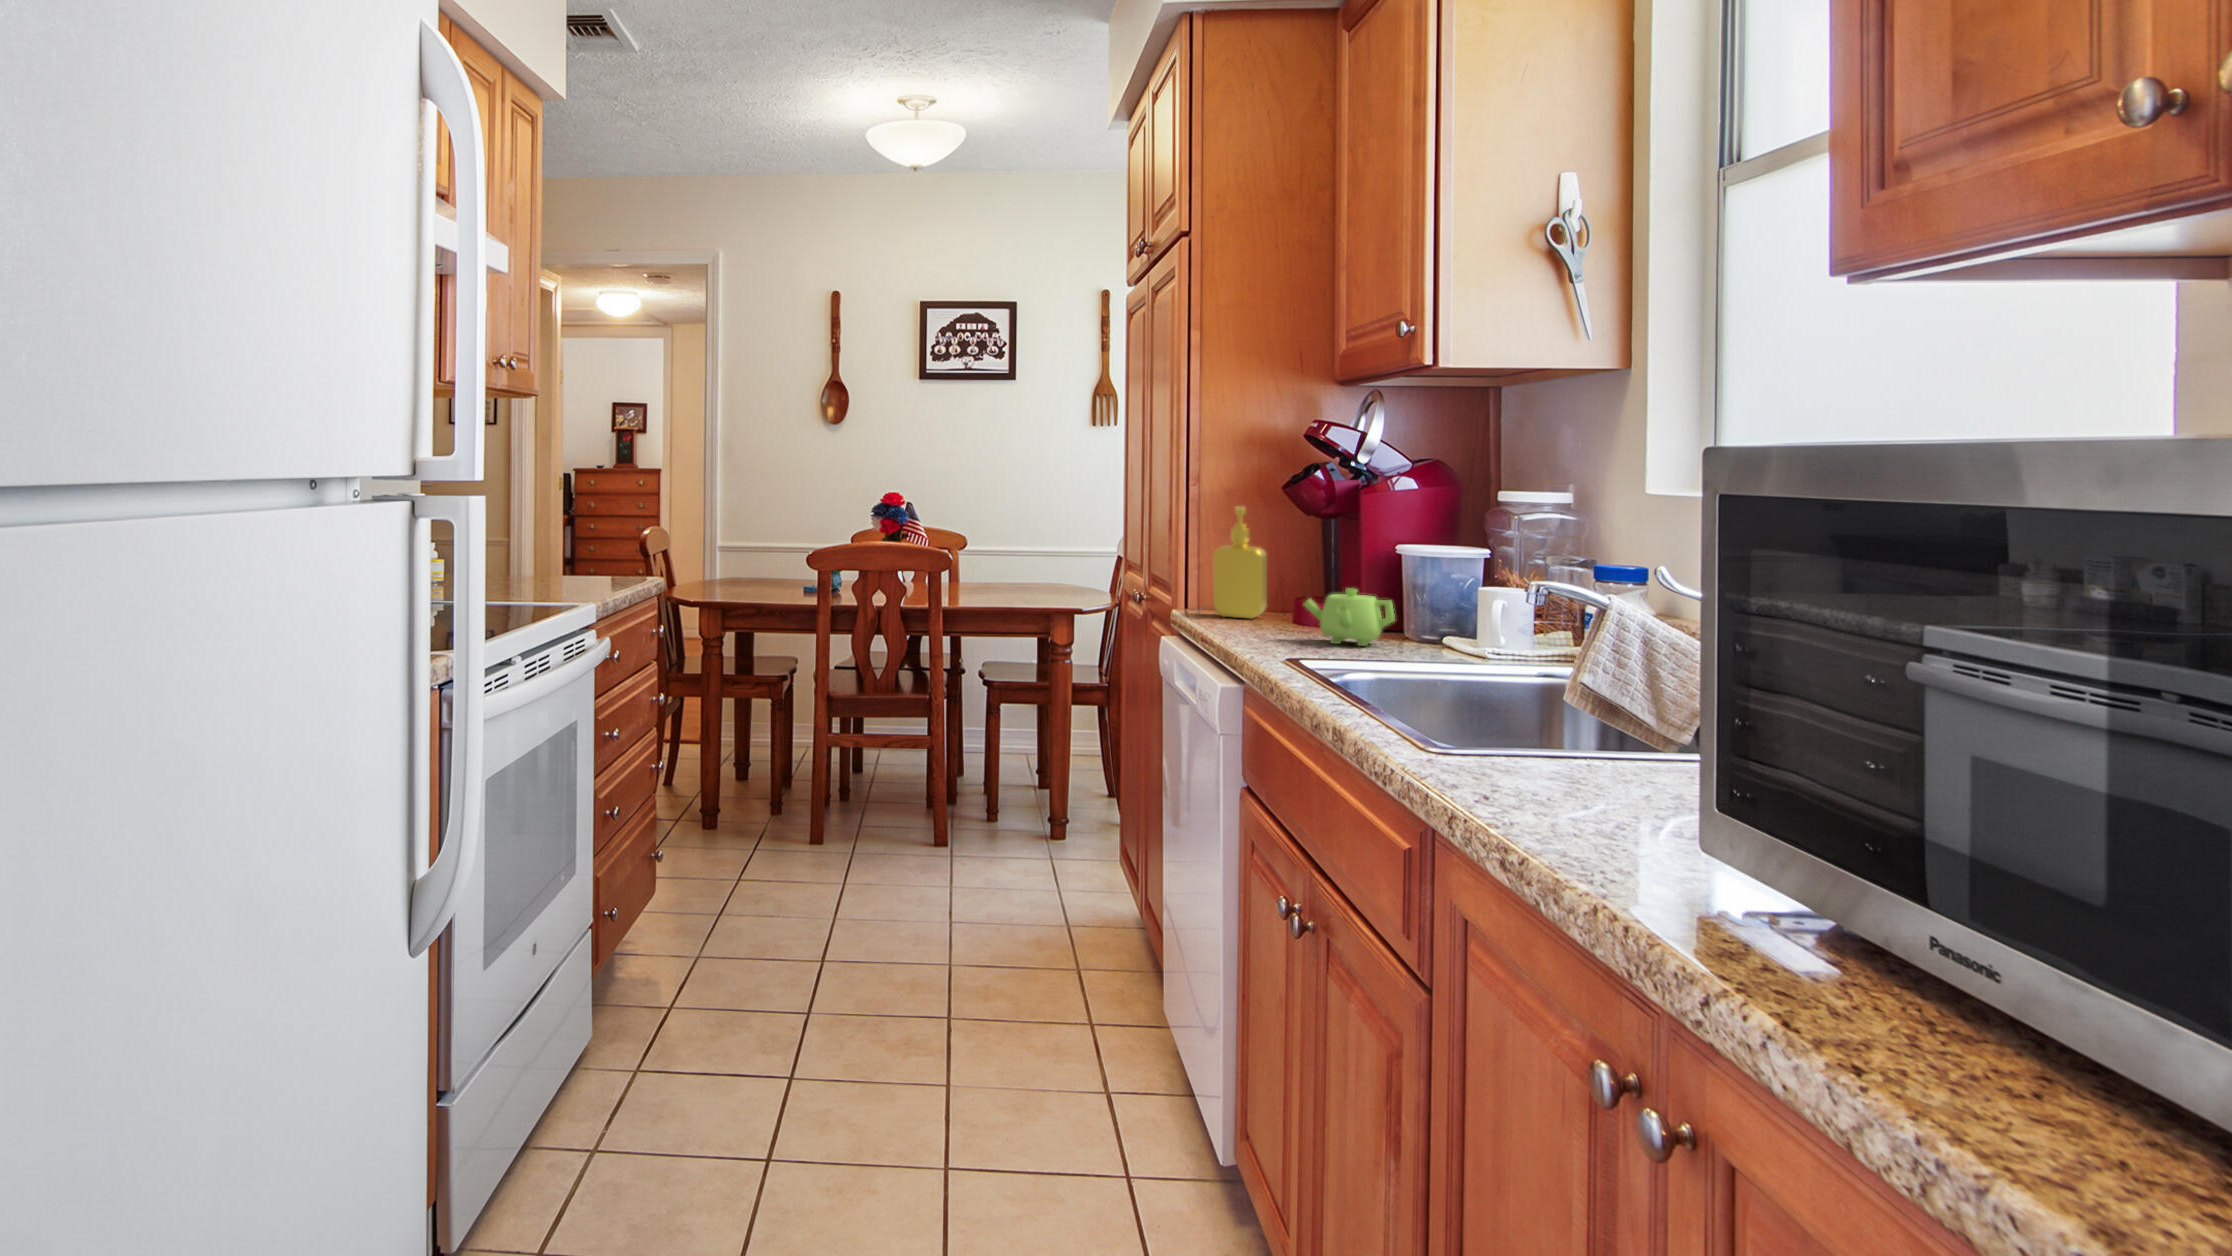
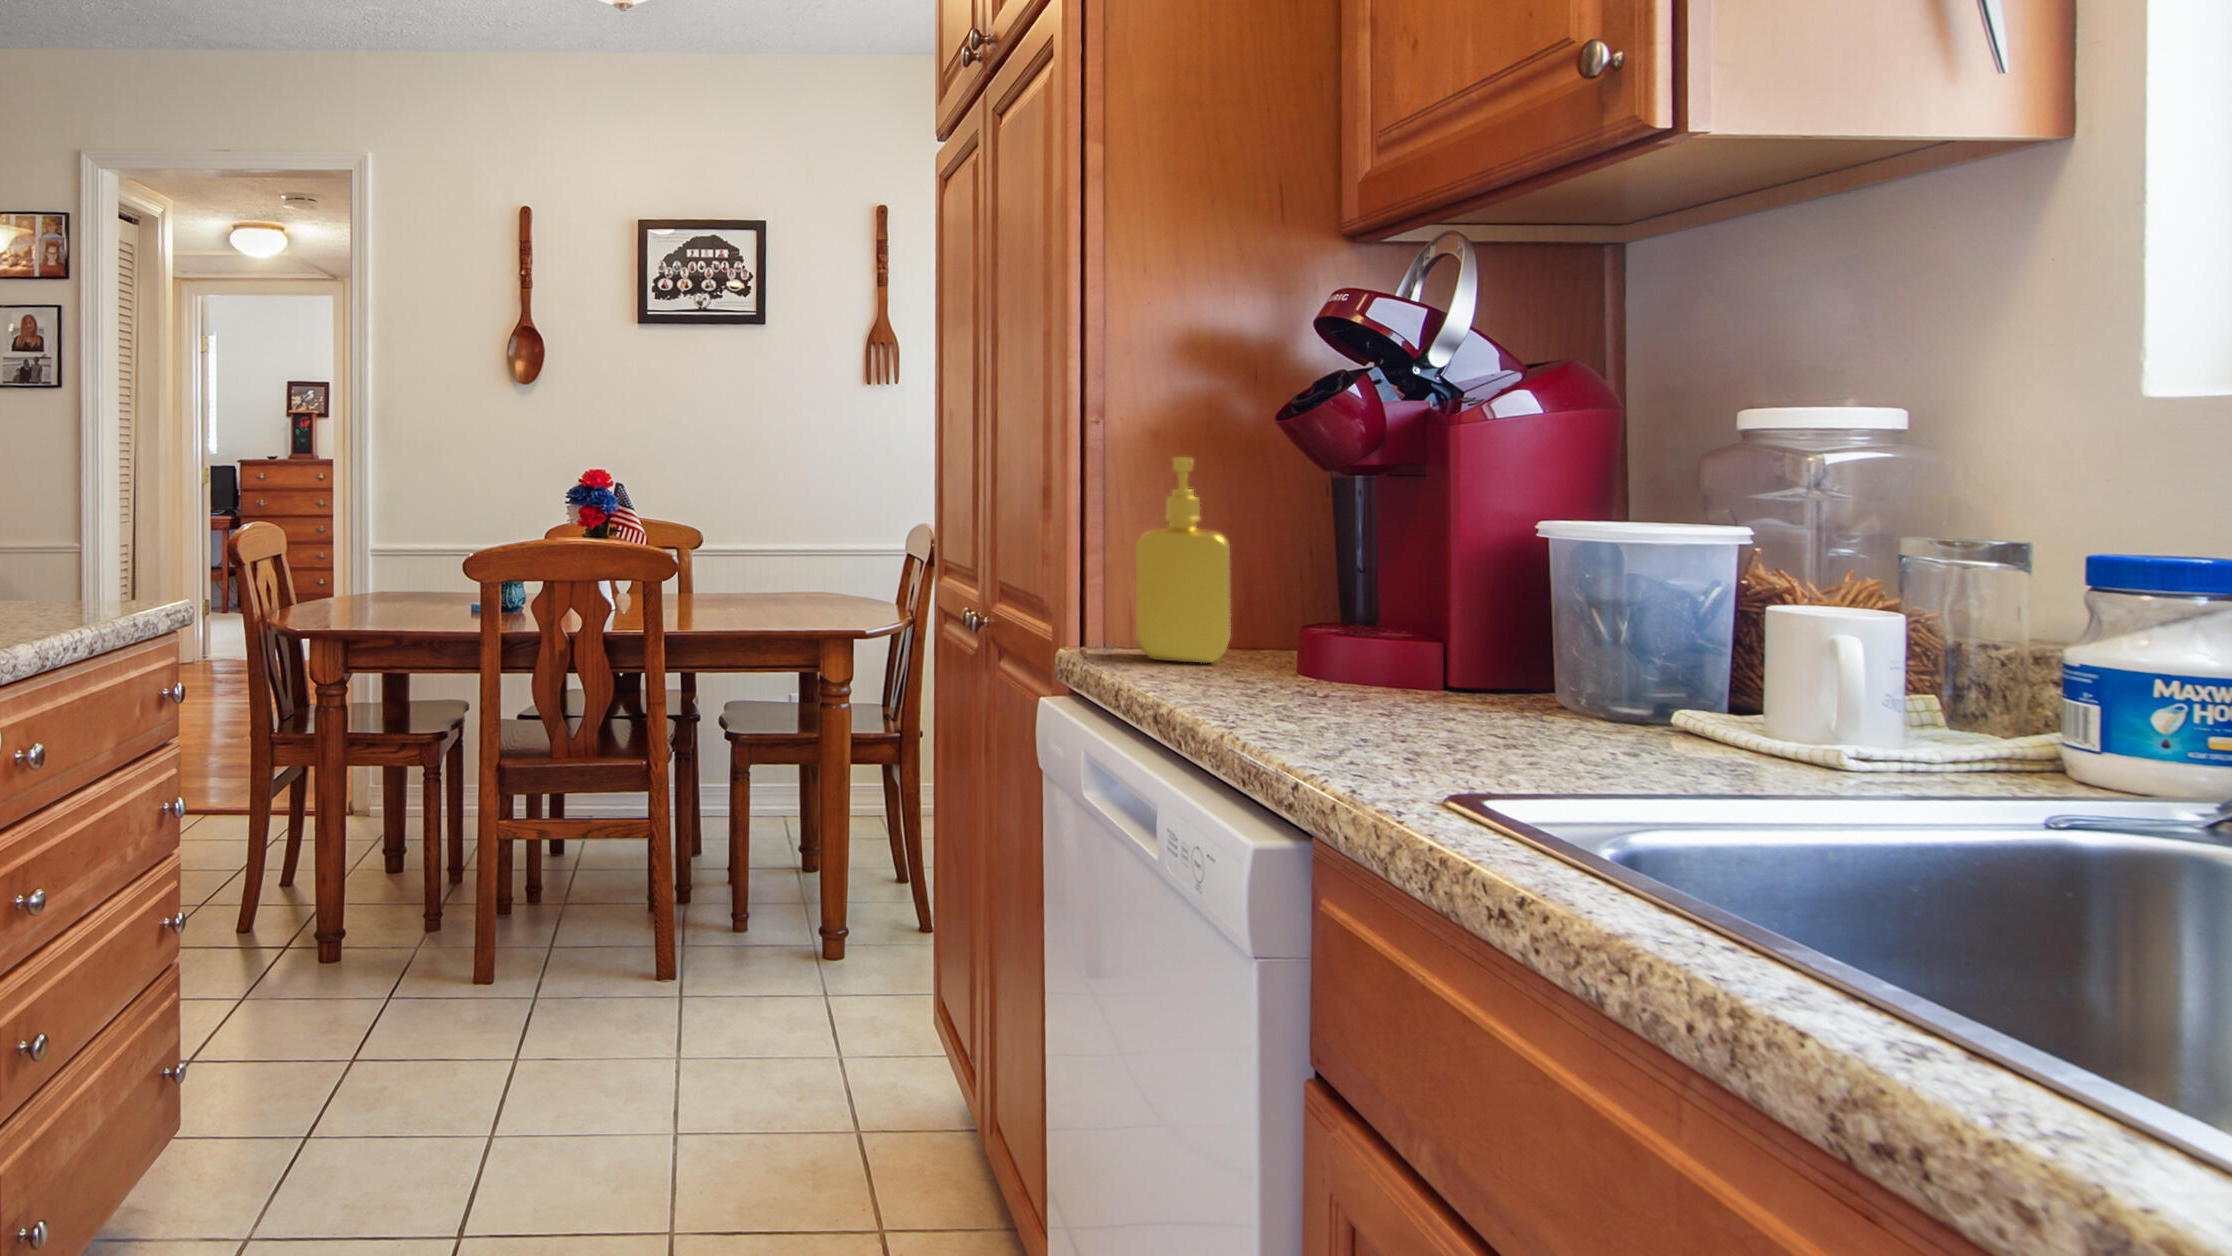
teapot: present [1304,589,1395,646] -> none [1361,610,1566,731]

